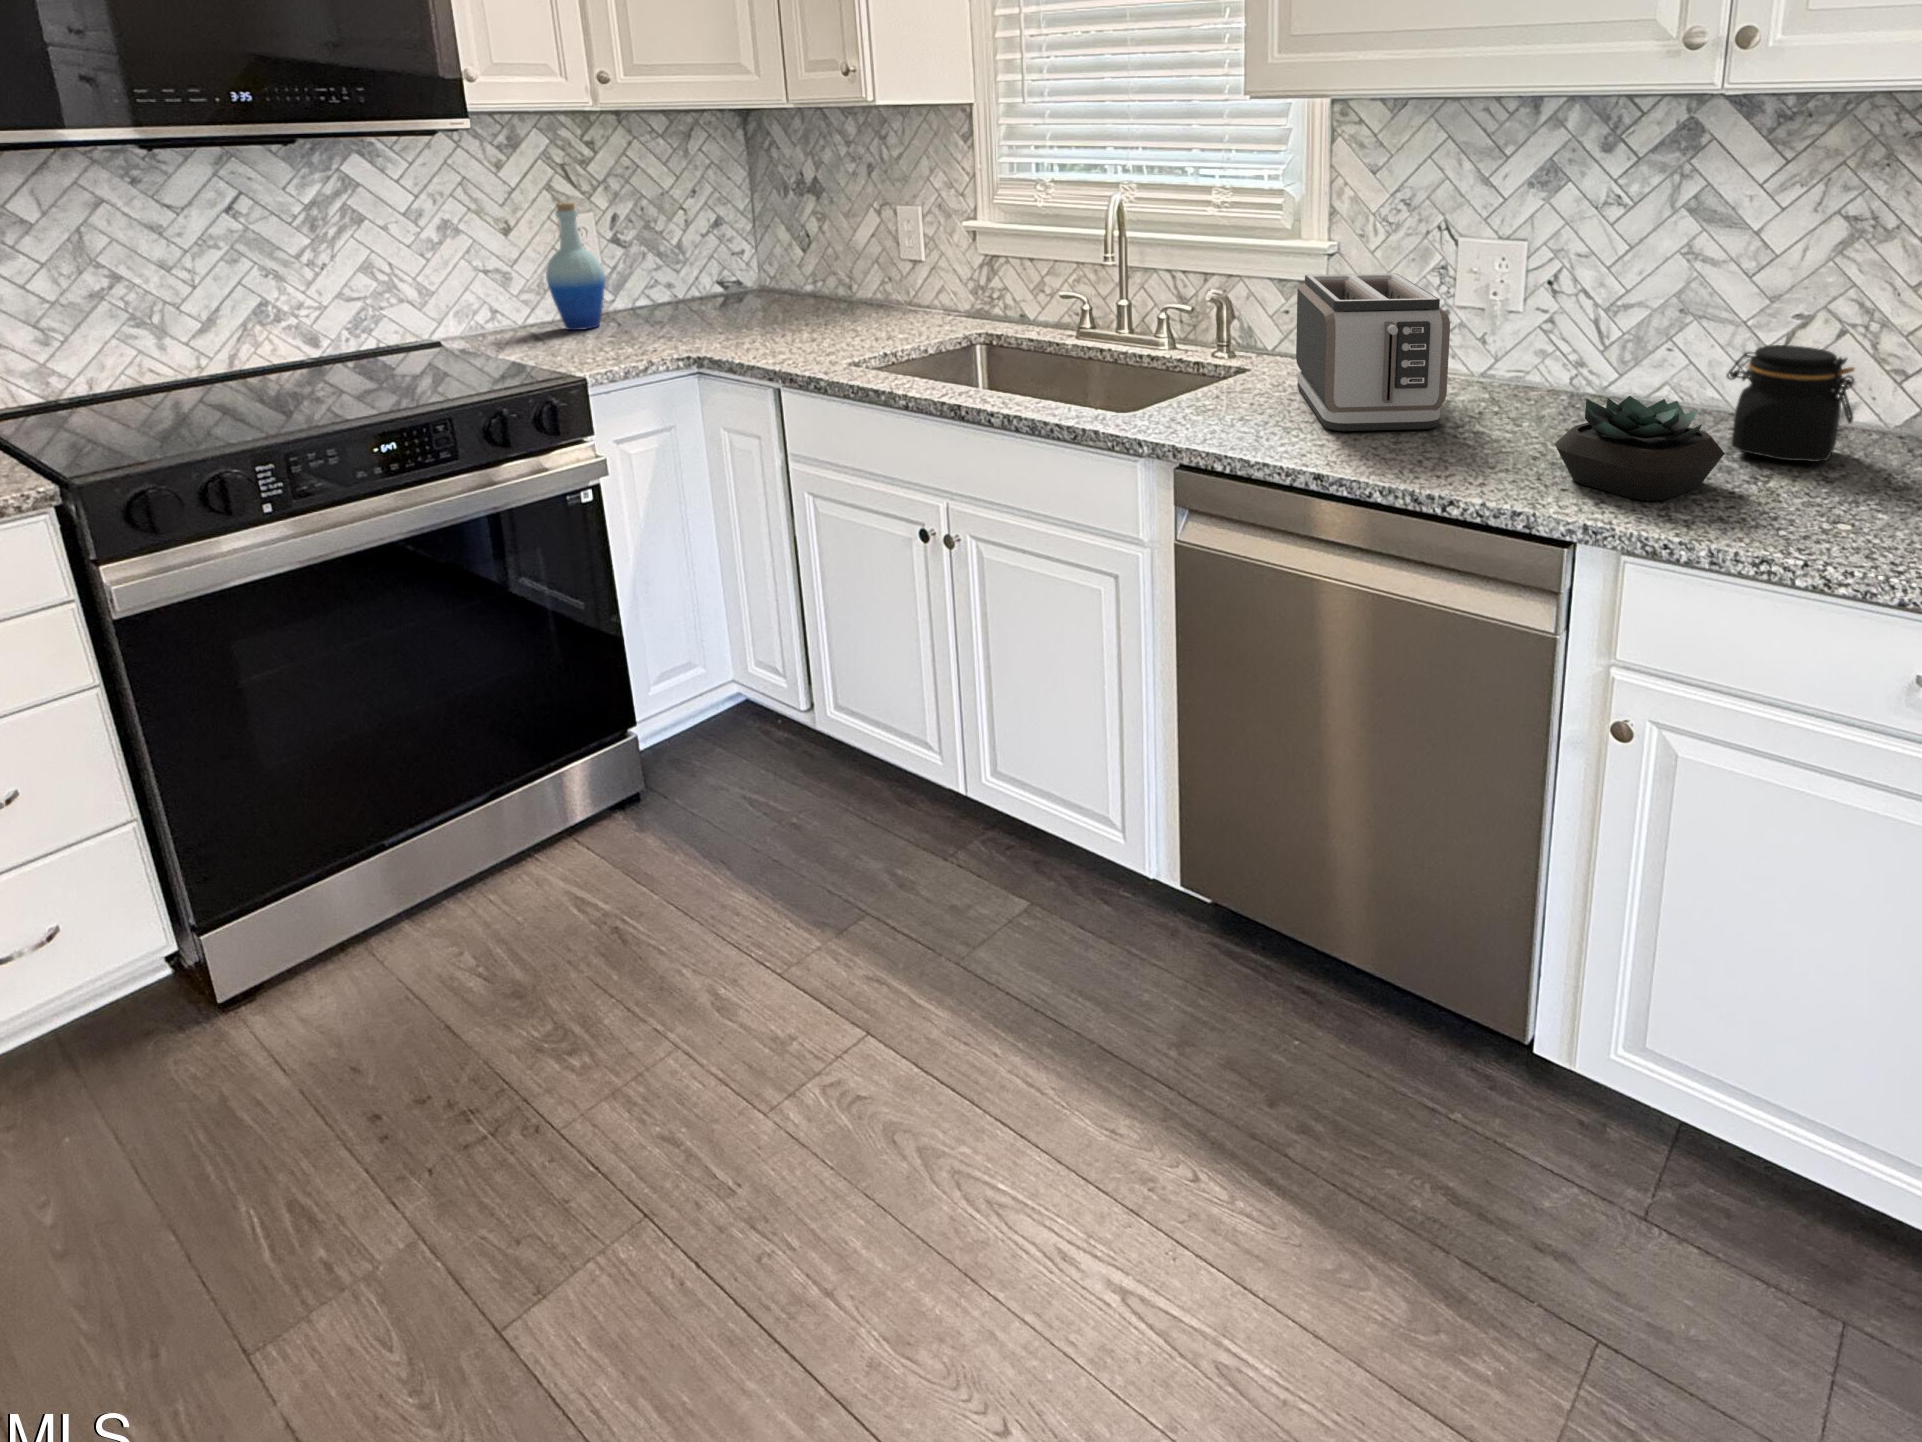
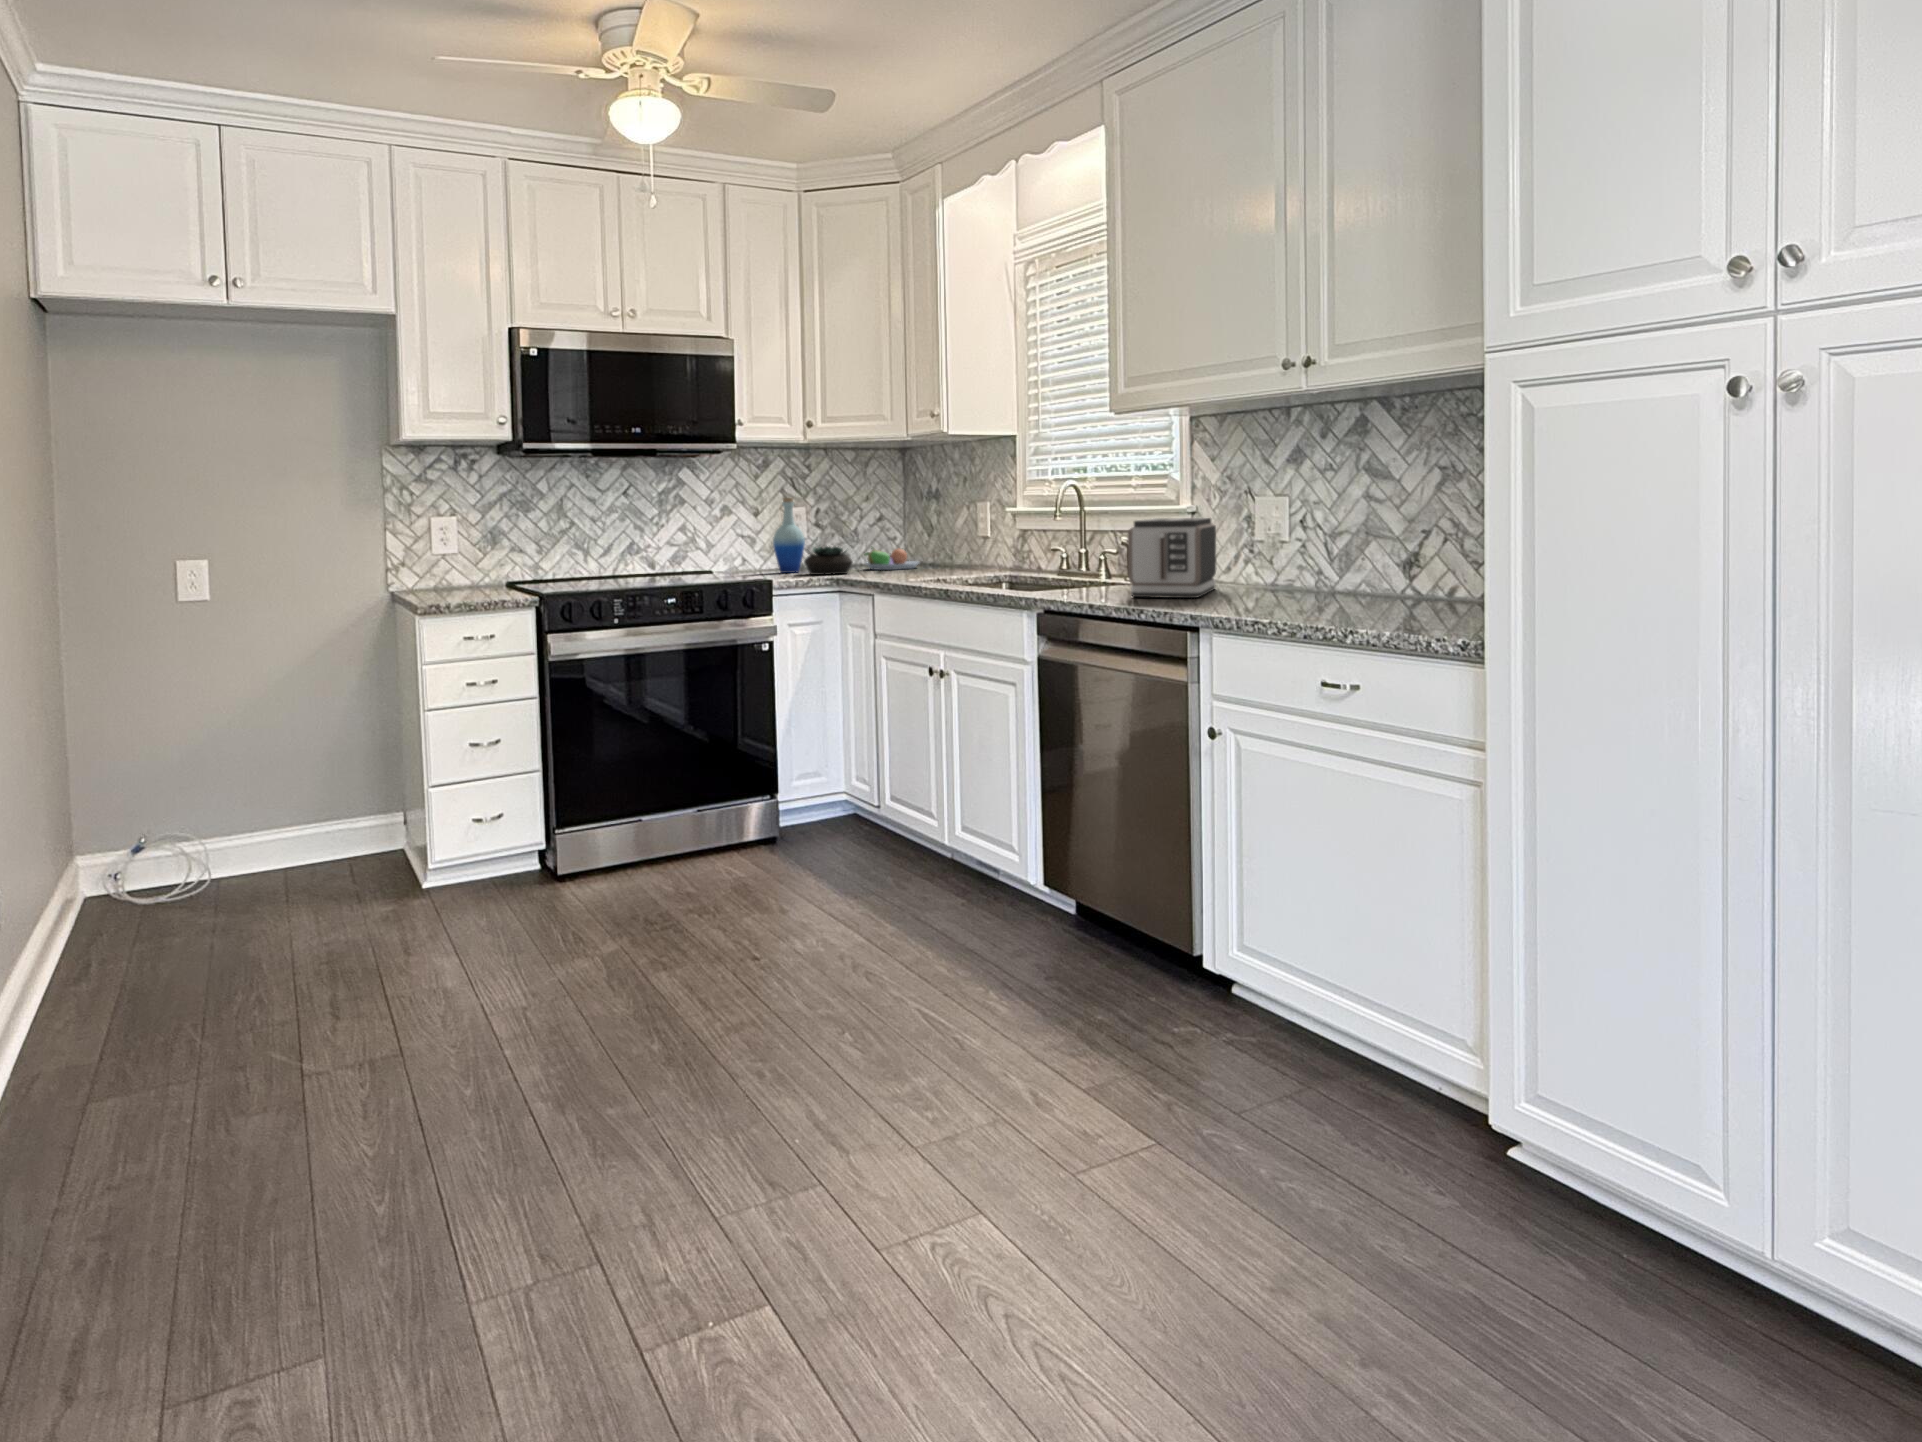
fruit bowl: none [709,274,801,314] -> present [865,547,919,570]
jar: present [1726,345,1855,462] -> none [1346,542,1417,608]
succulent plant: present [1555,396,1725,501] -> present [804,546,852,575]

